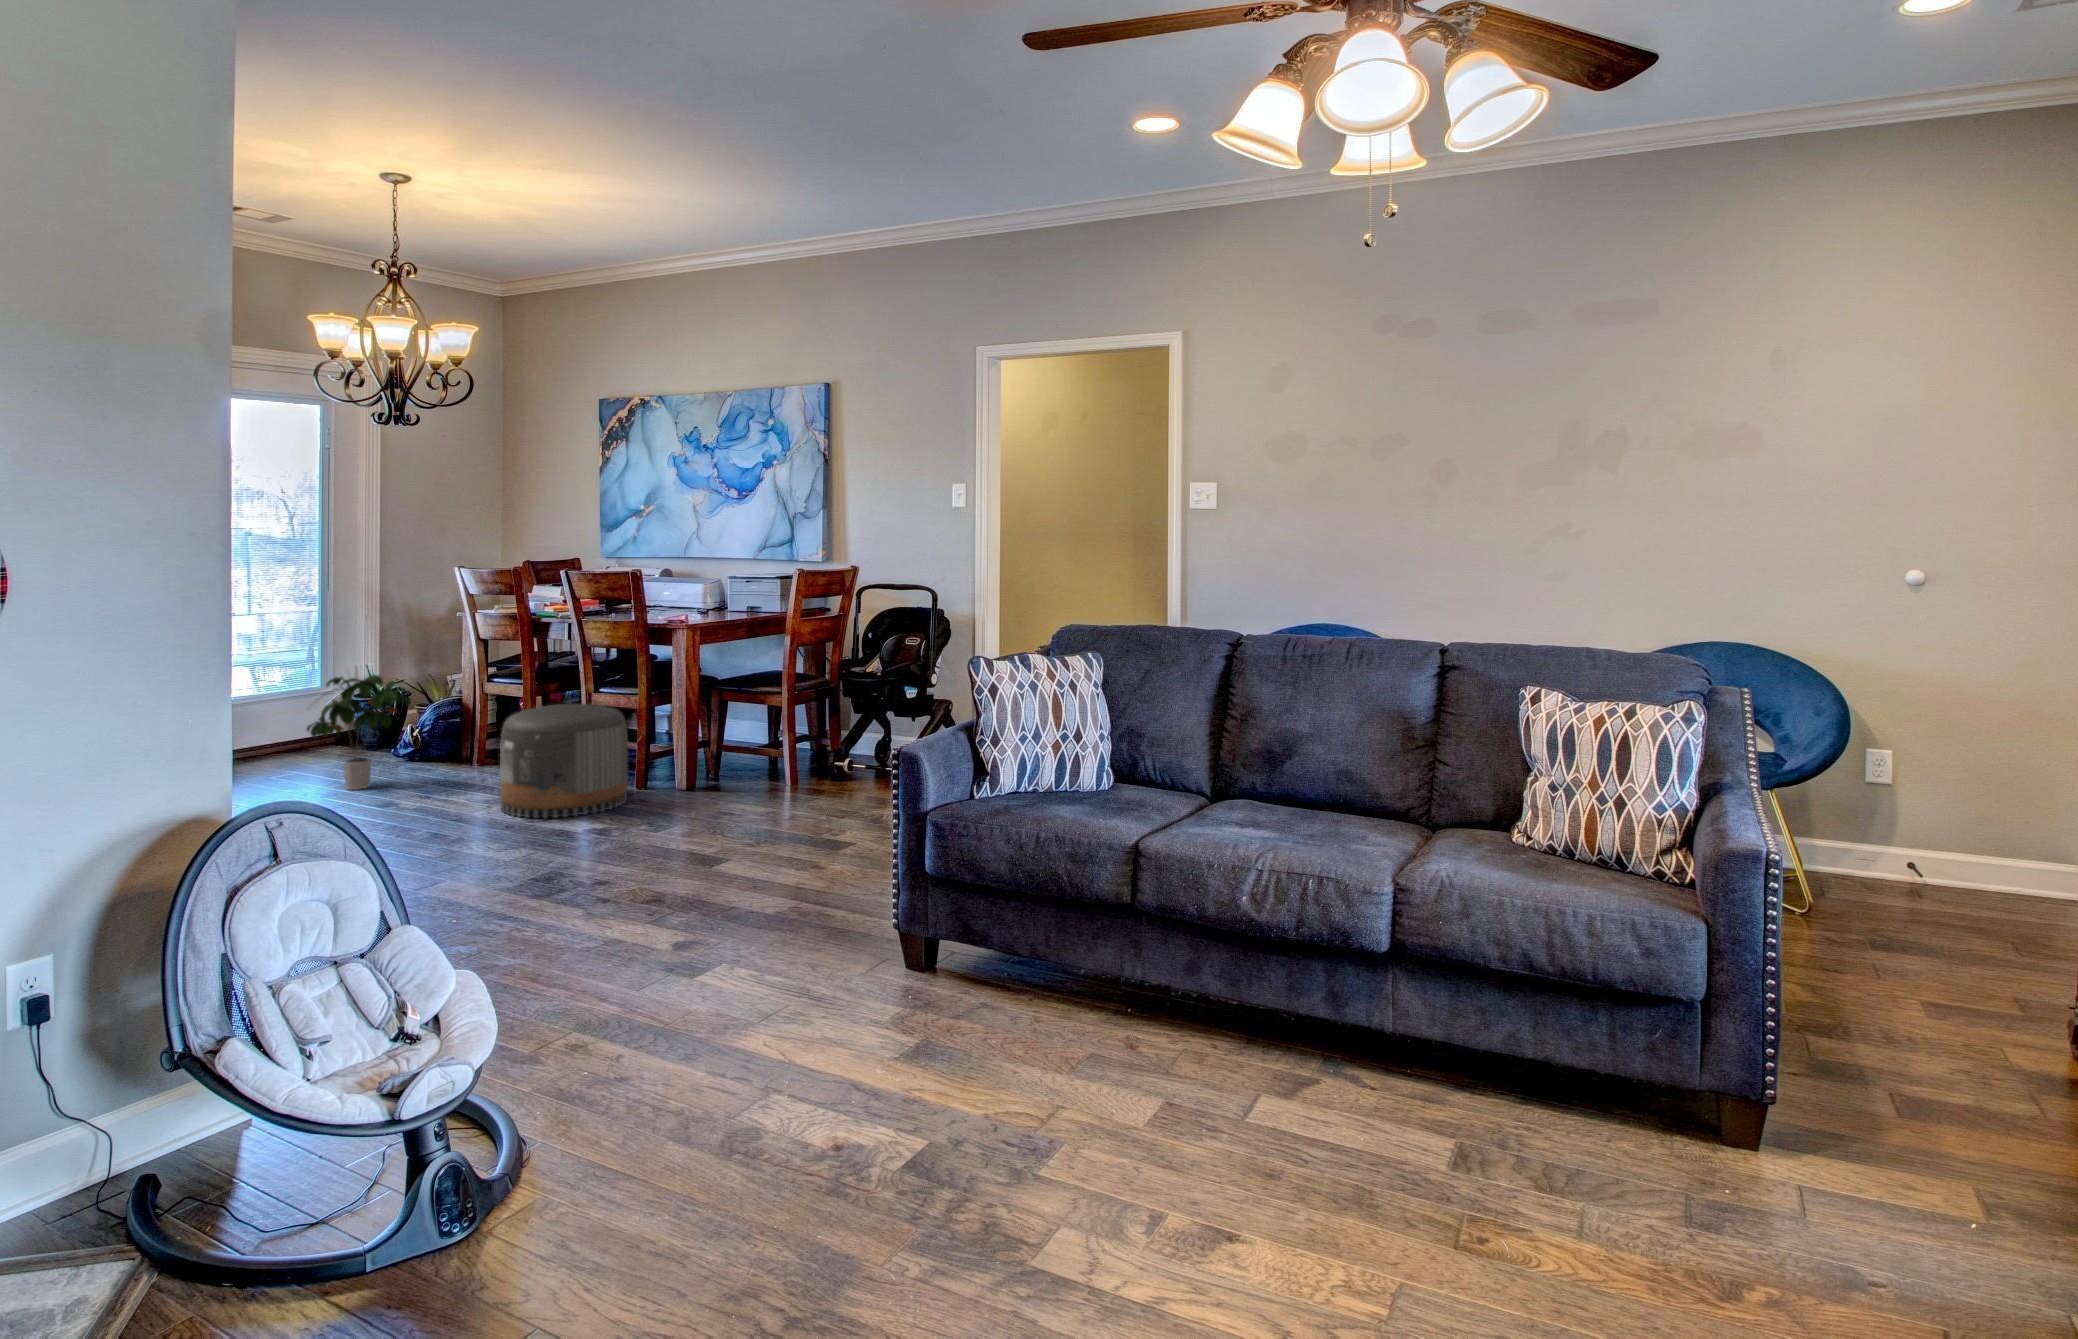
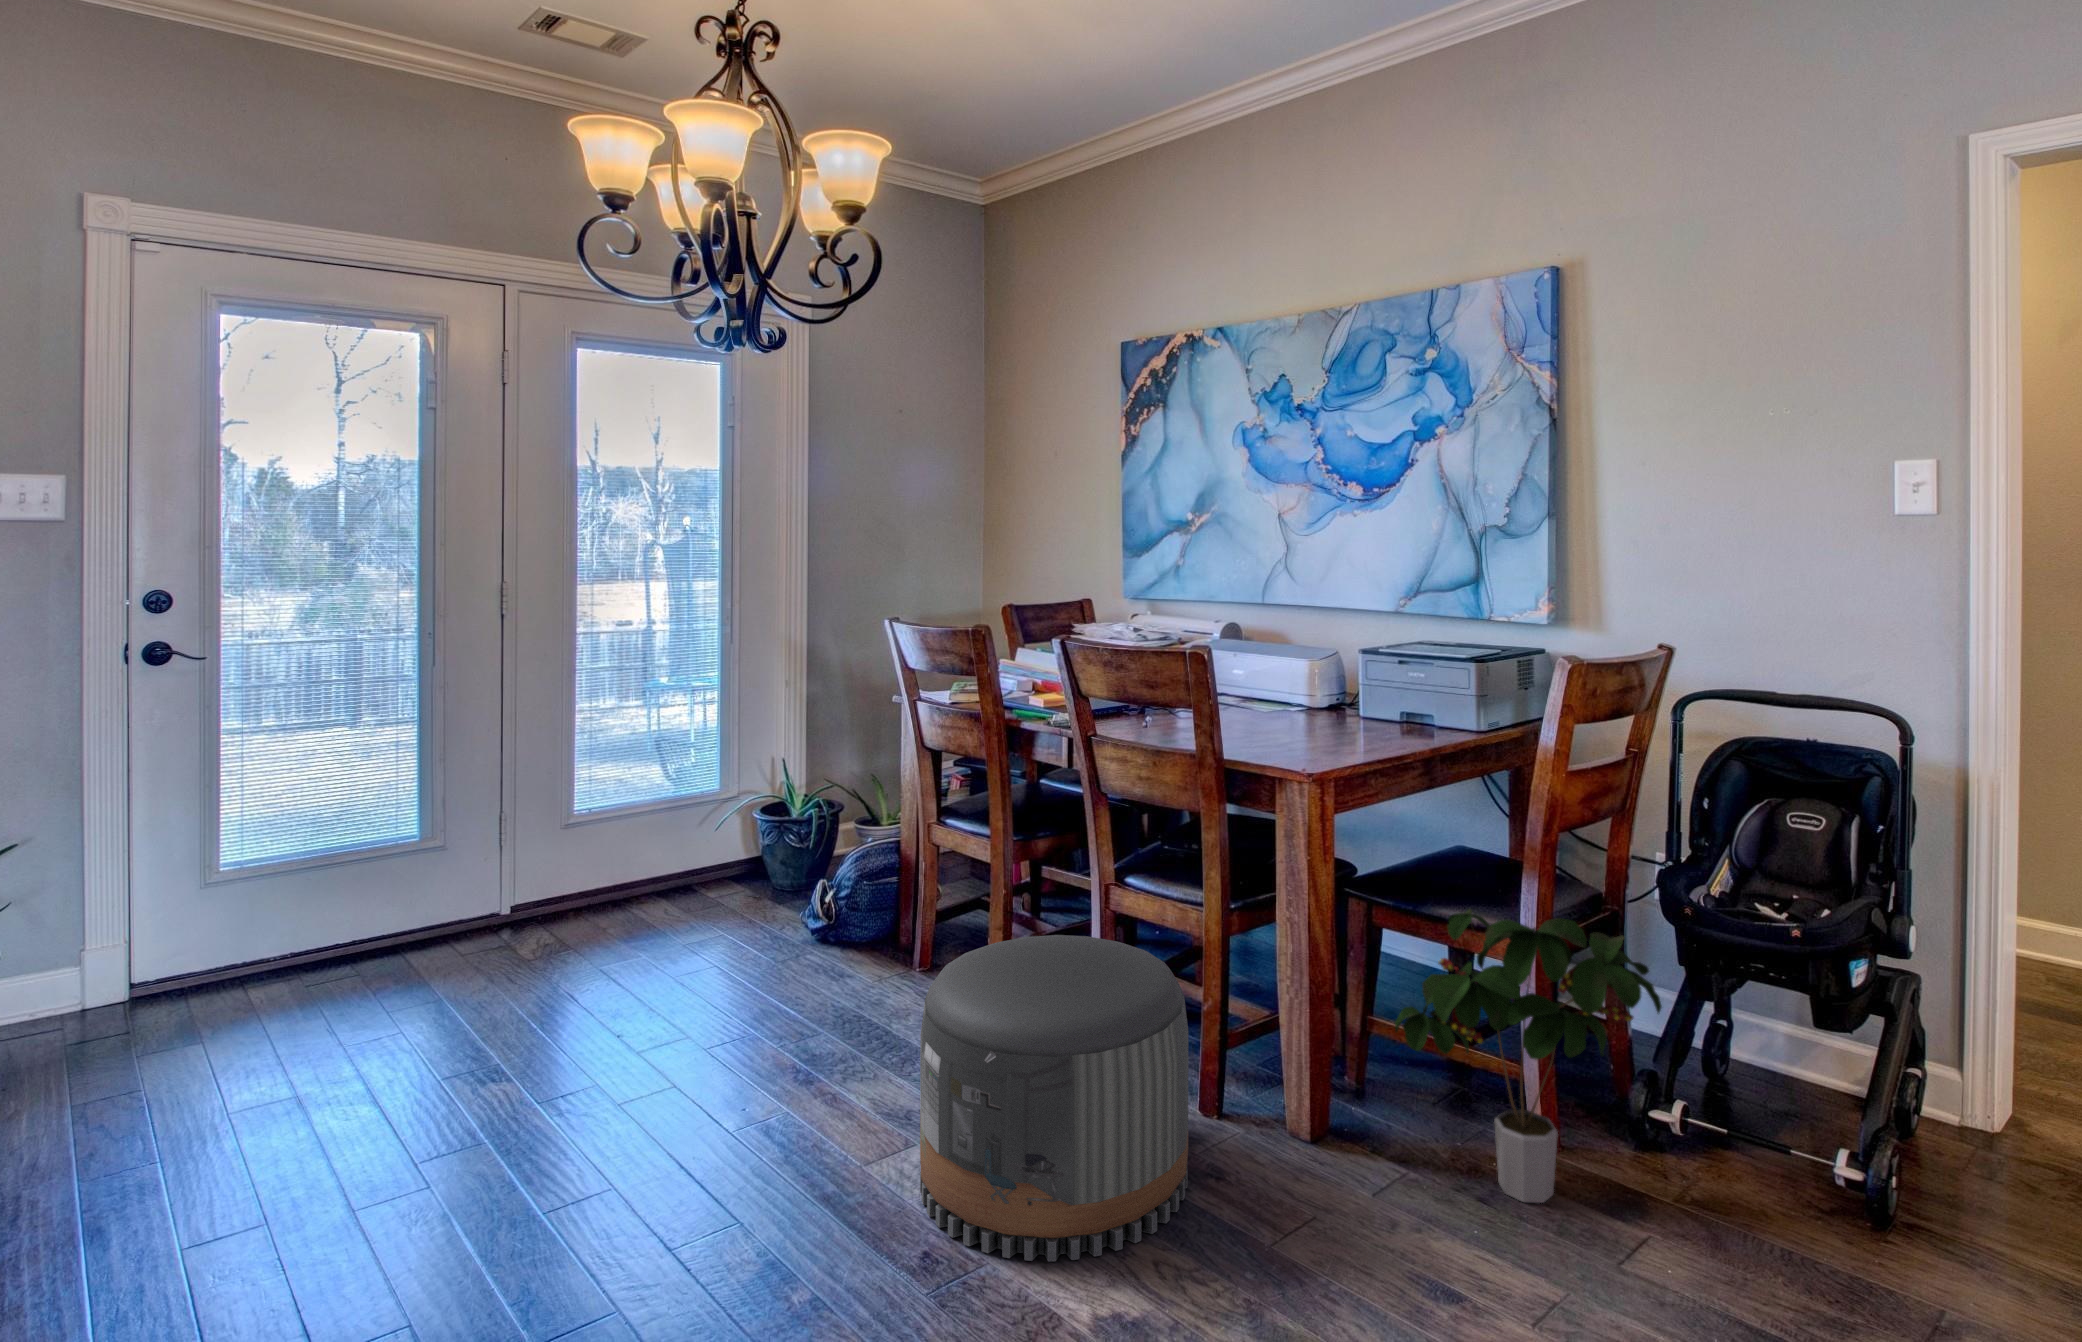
potted plant: present [307,675,411,790] -> present [1395,909,1662,1203]

